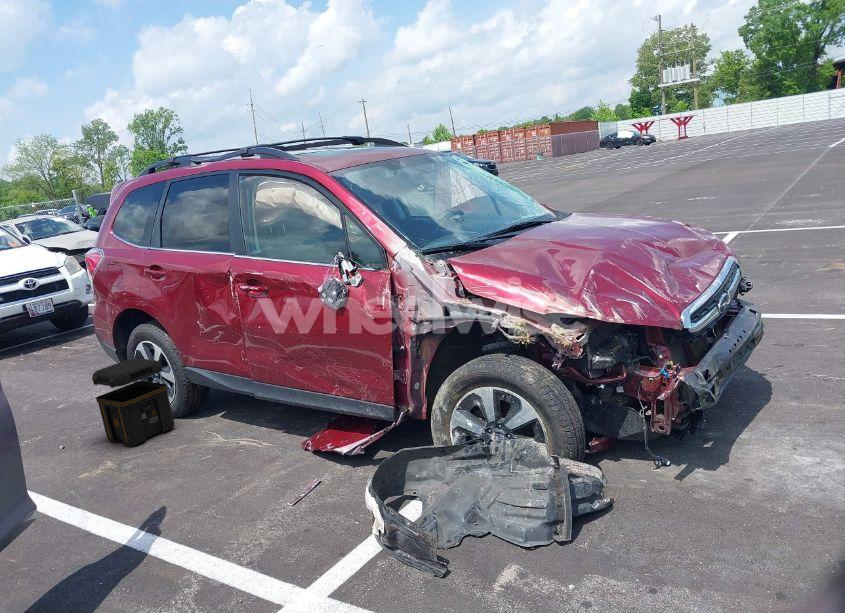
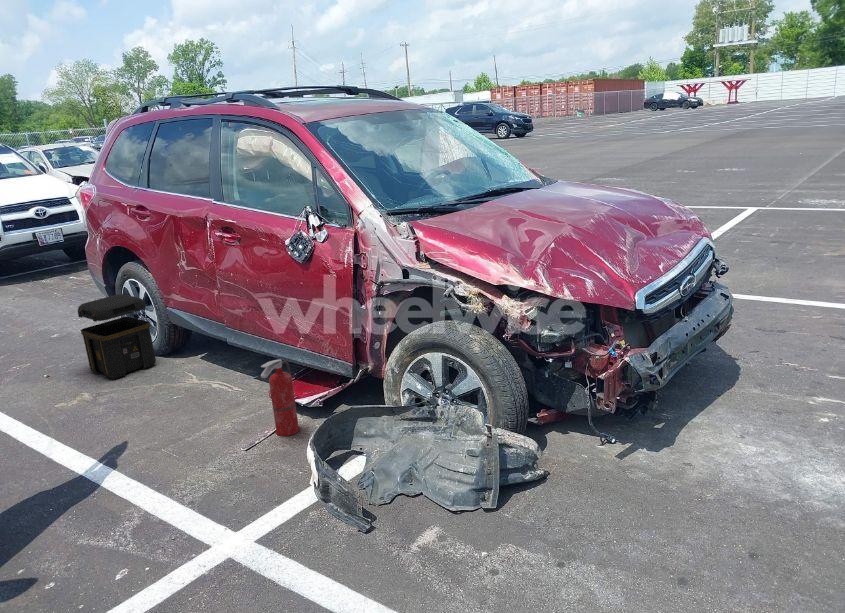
fire extinguisher: none [303,409,343,488] -> present [261,359,300,436]

